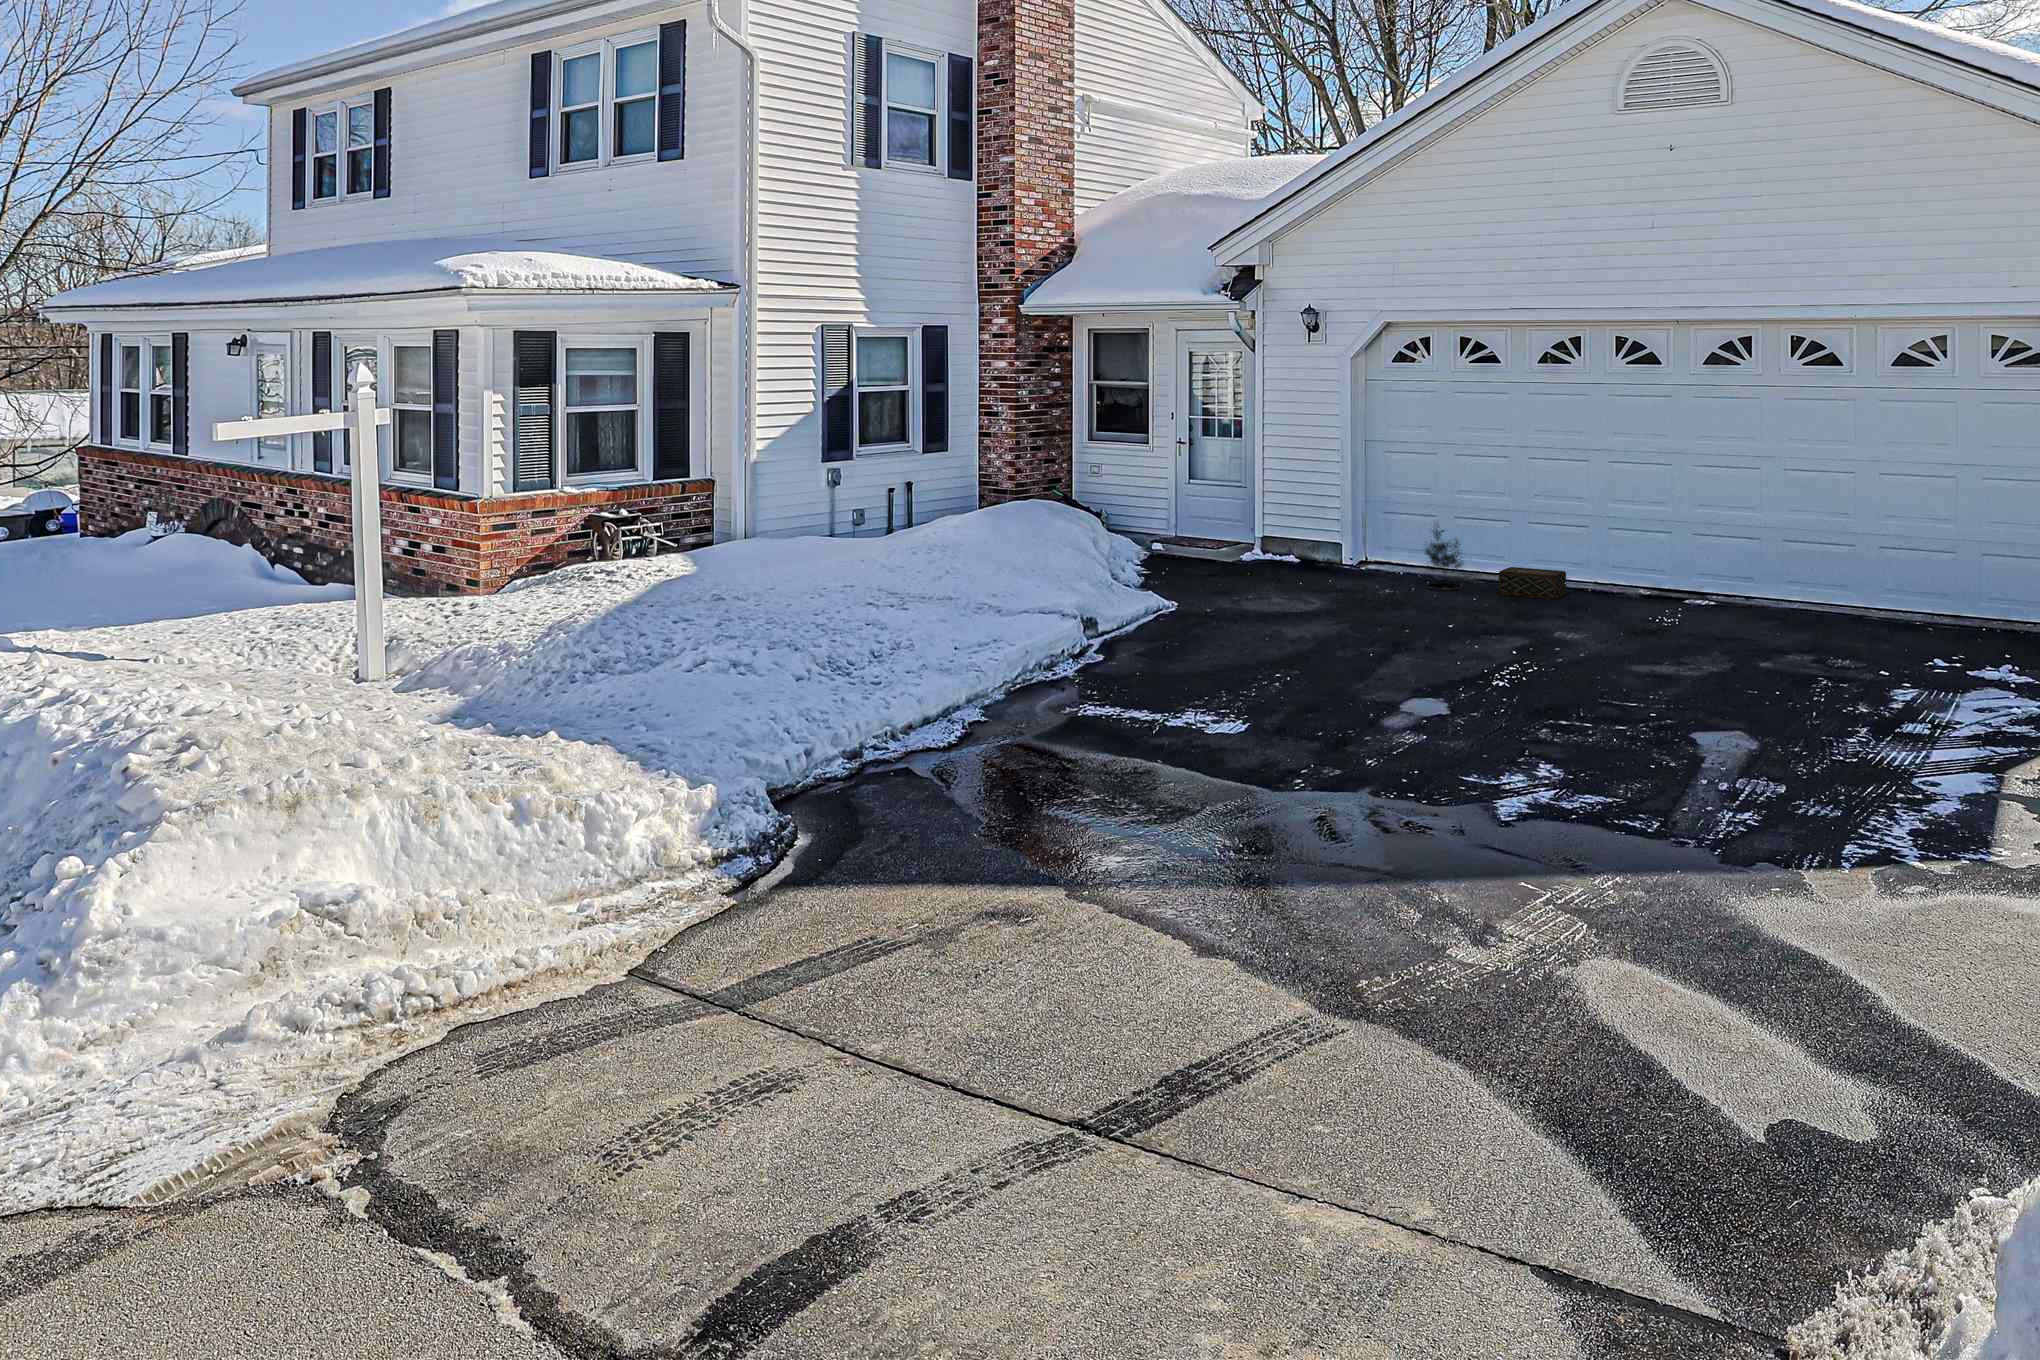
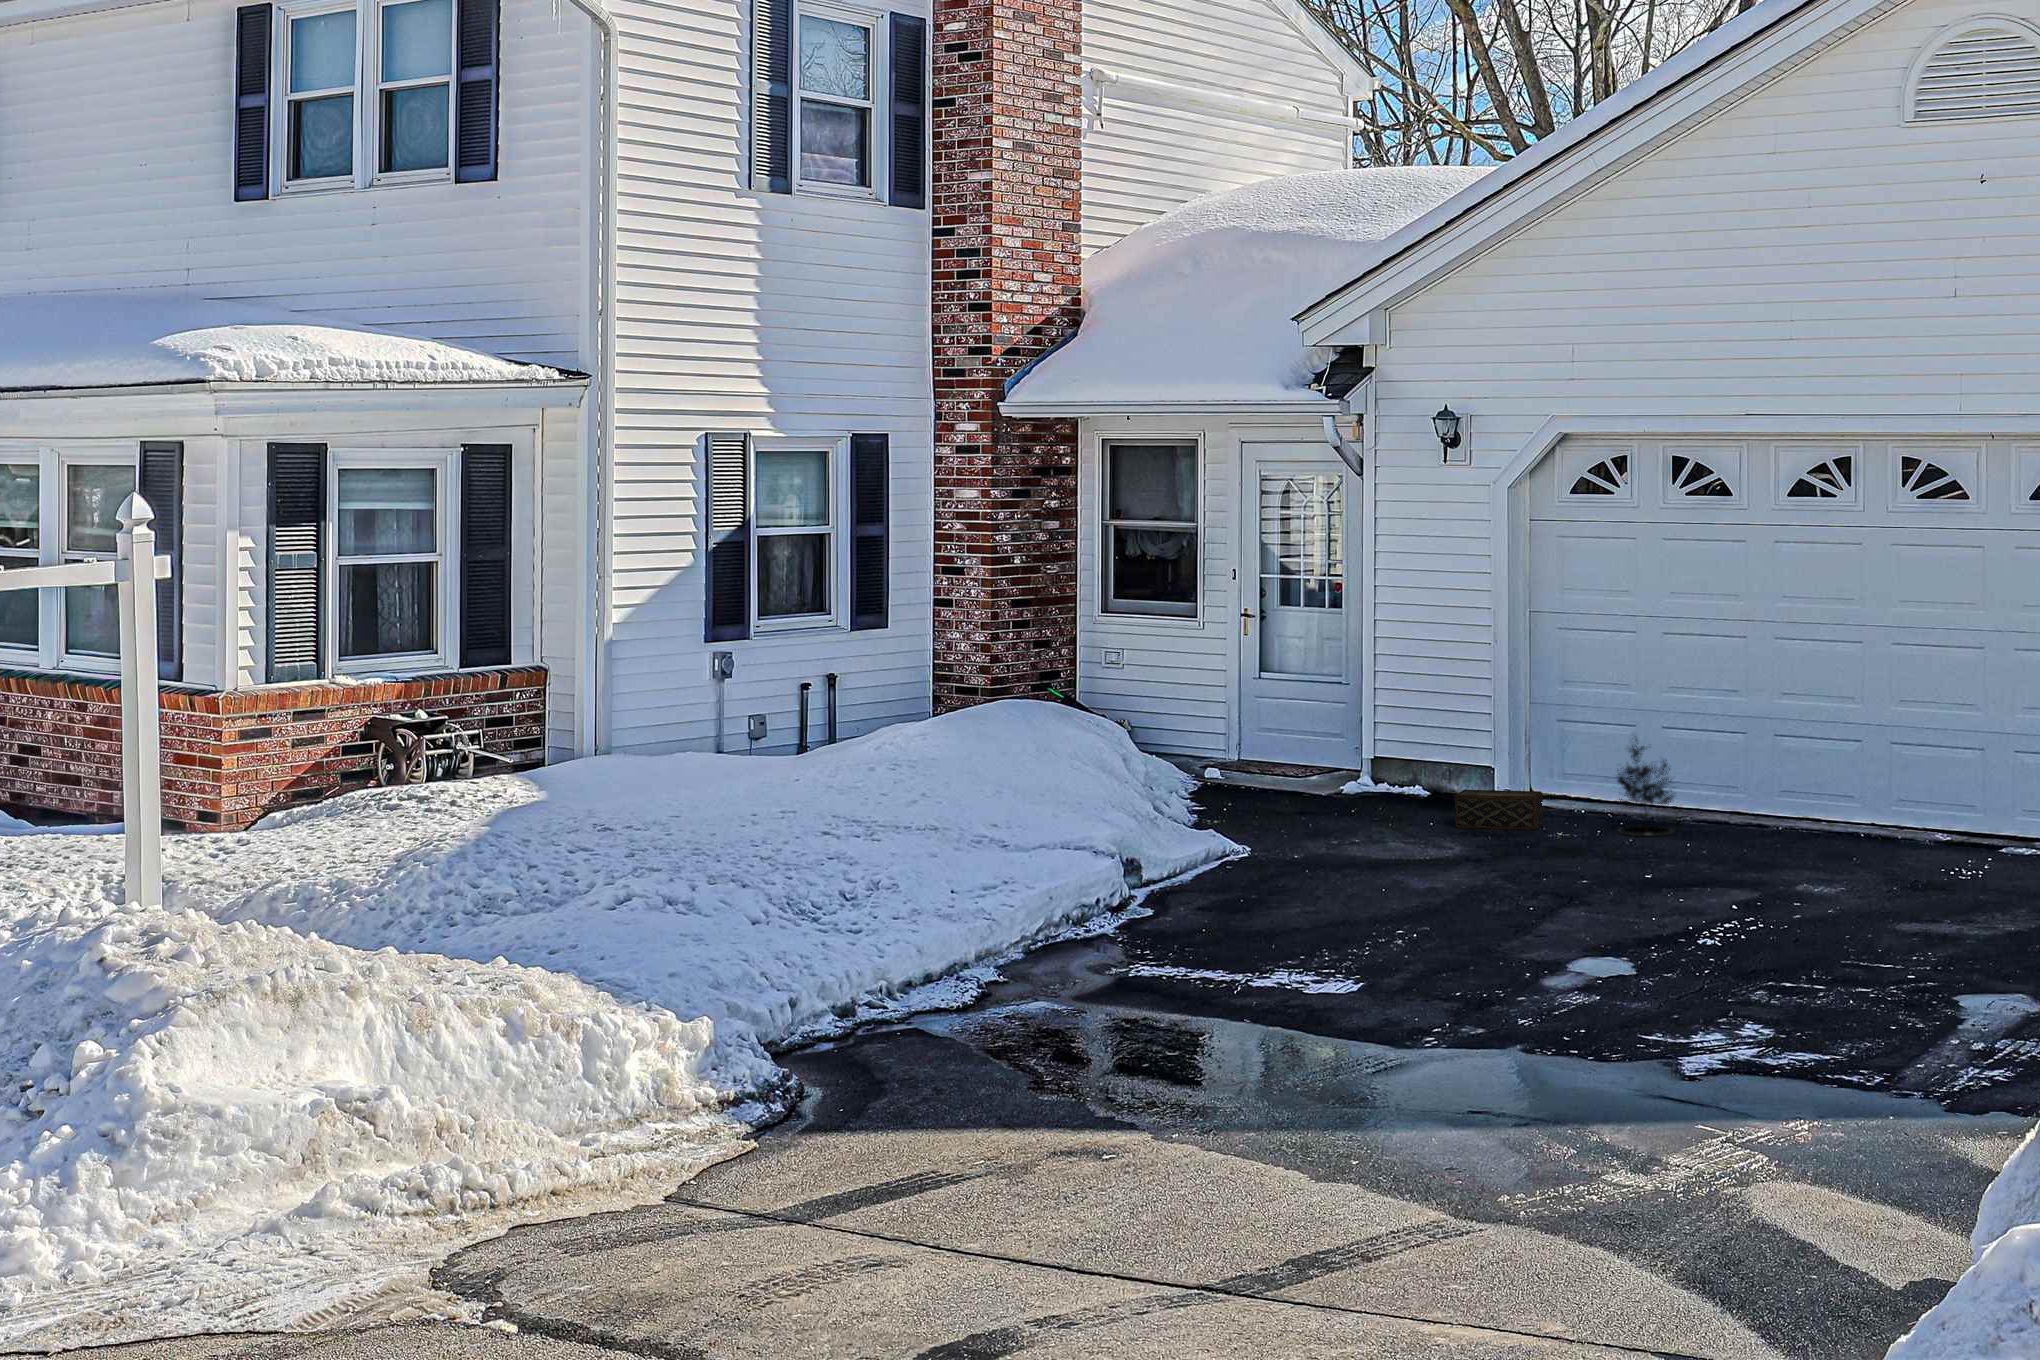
woven basket: present [1499,567,1567,599] -> present [1455,790,1543,830]

